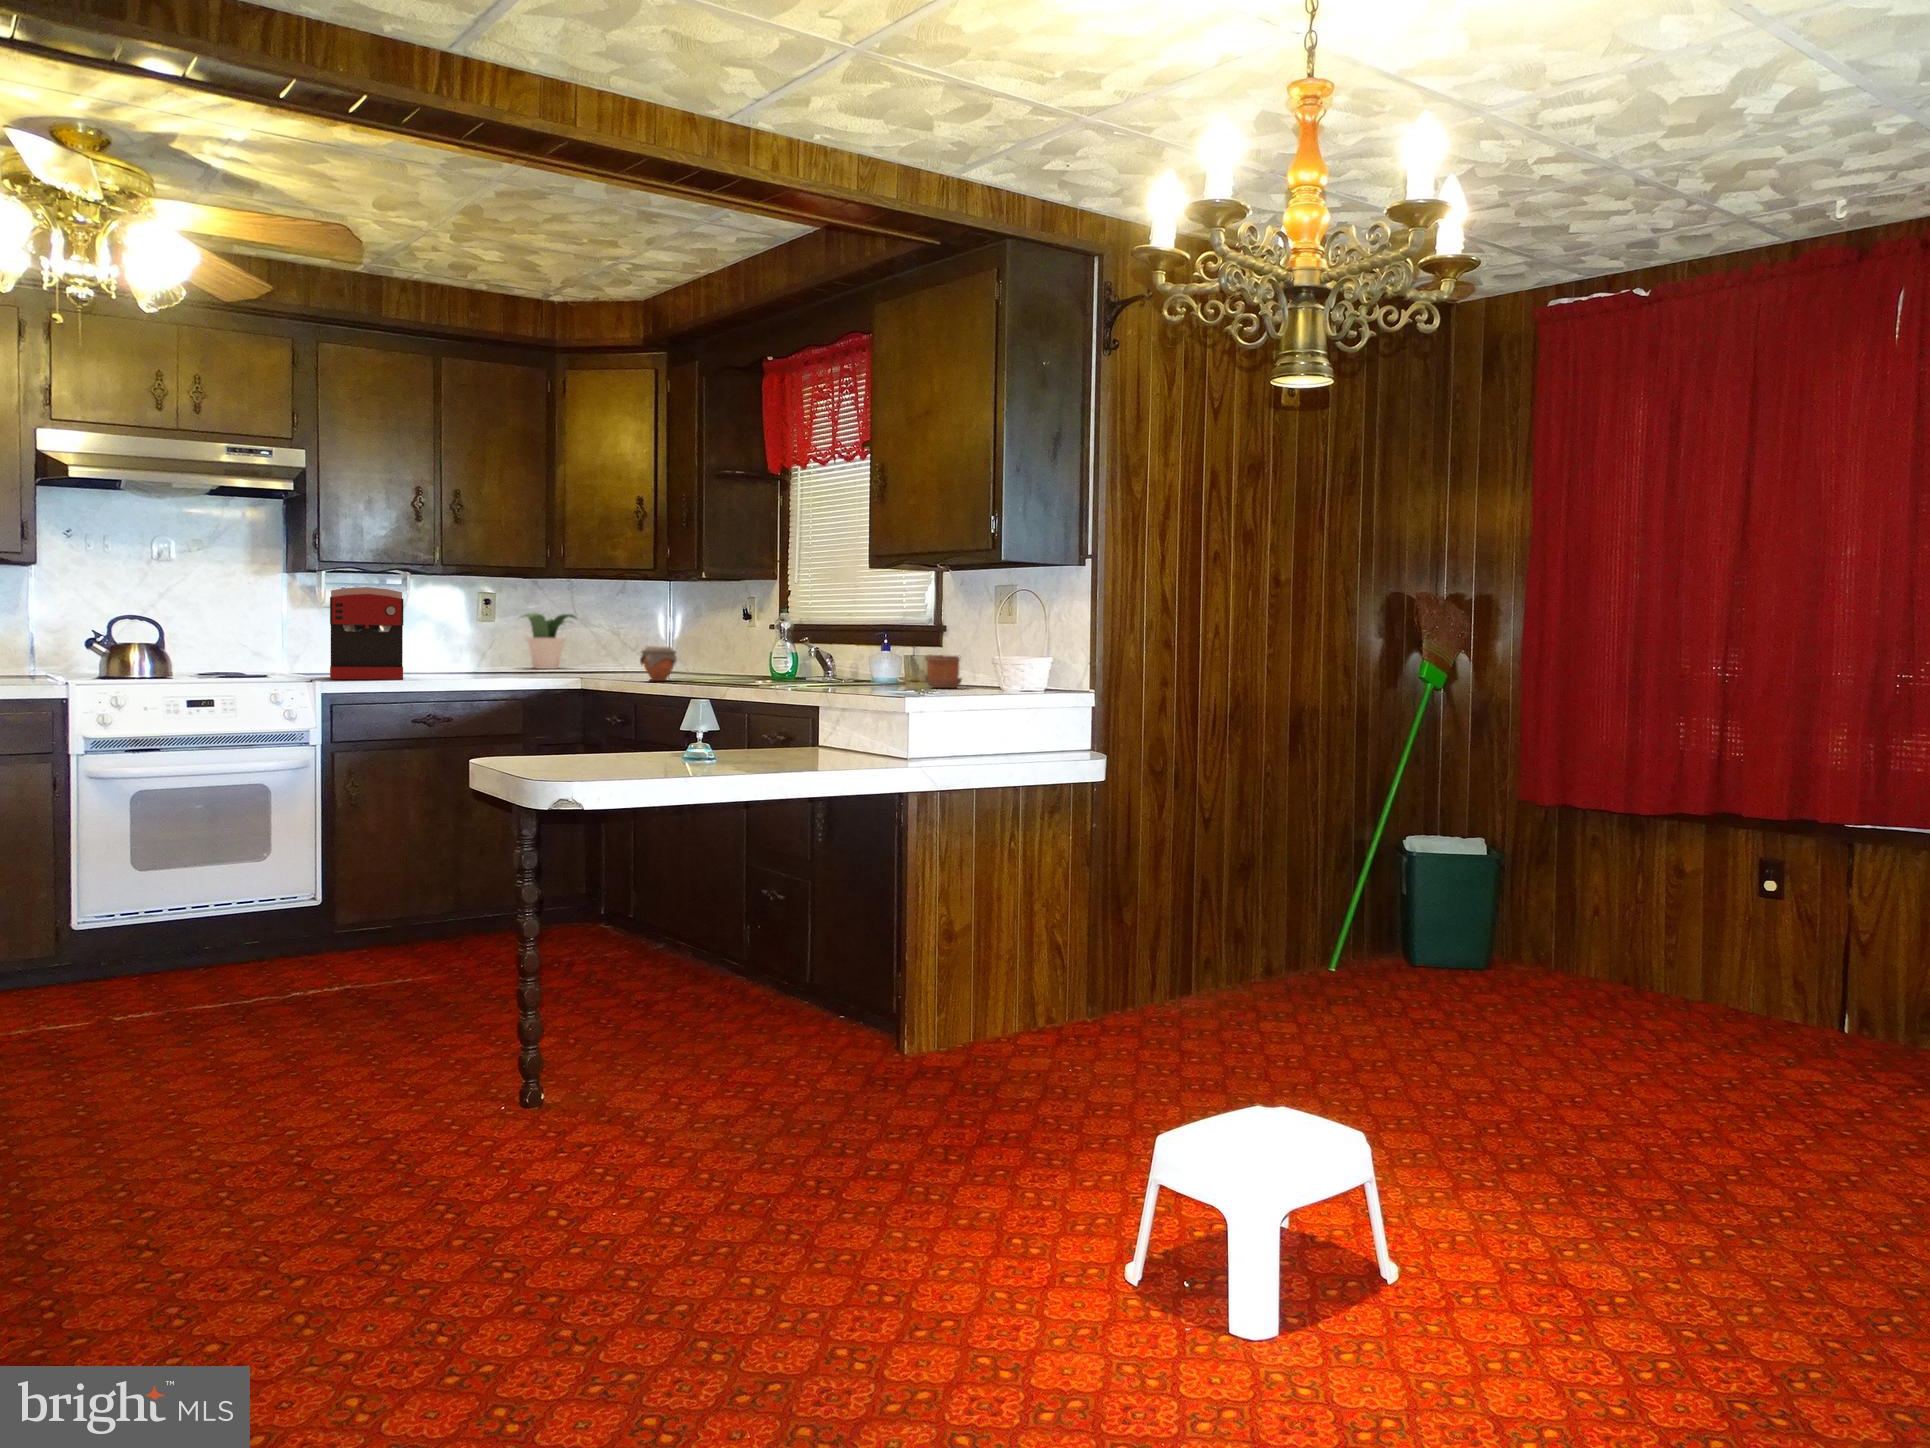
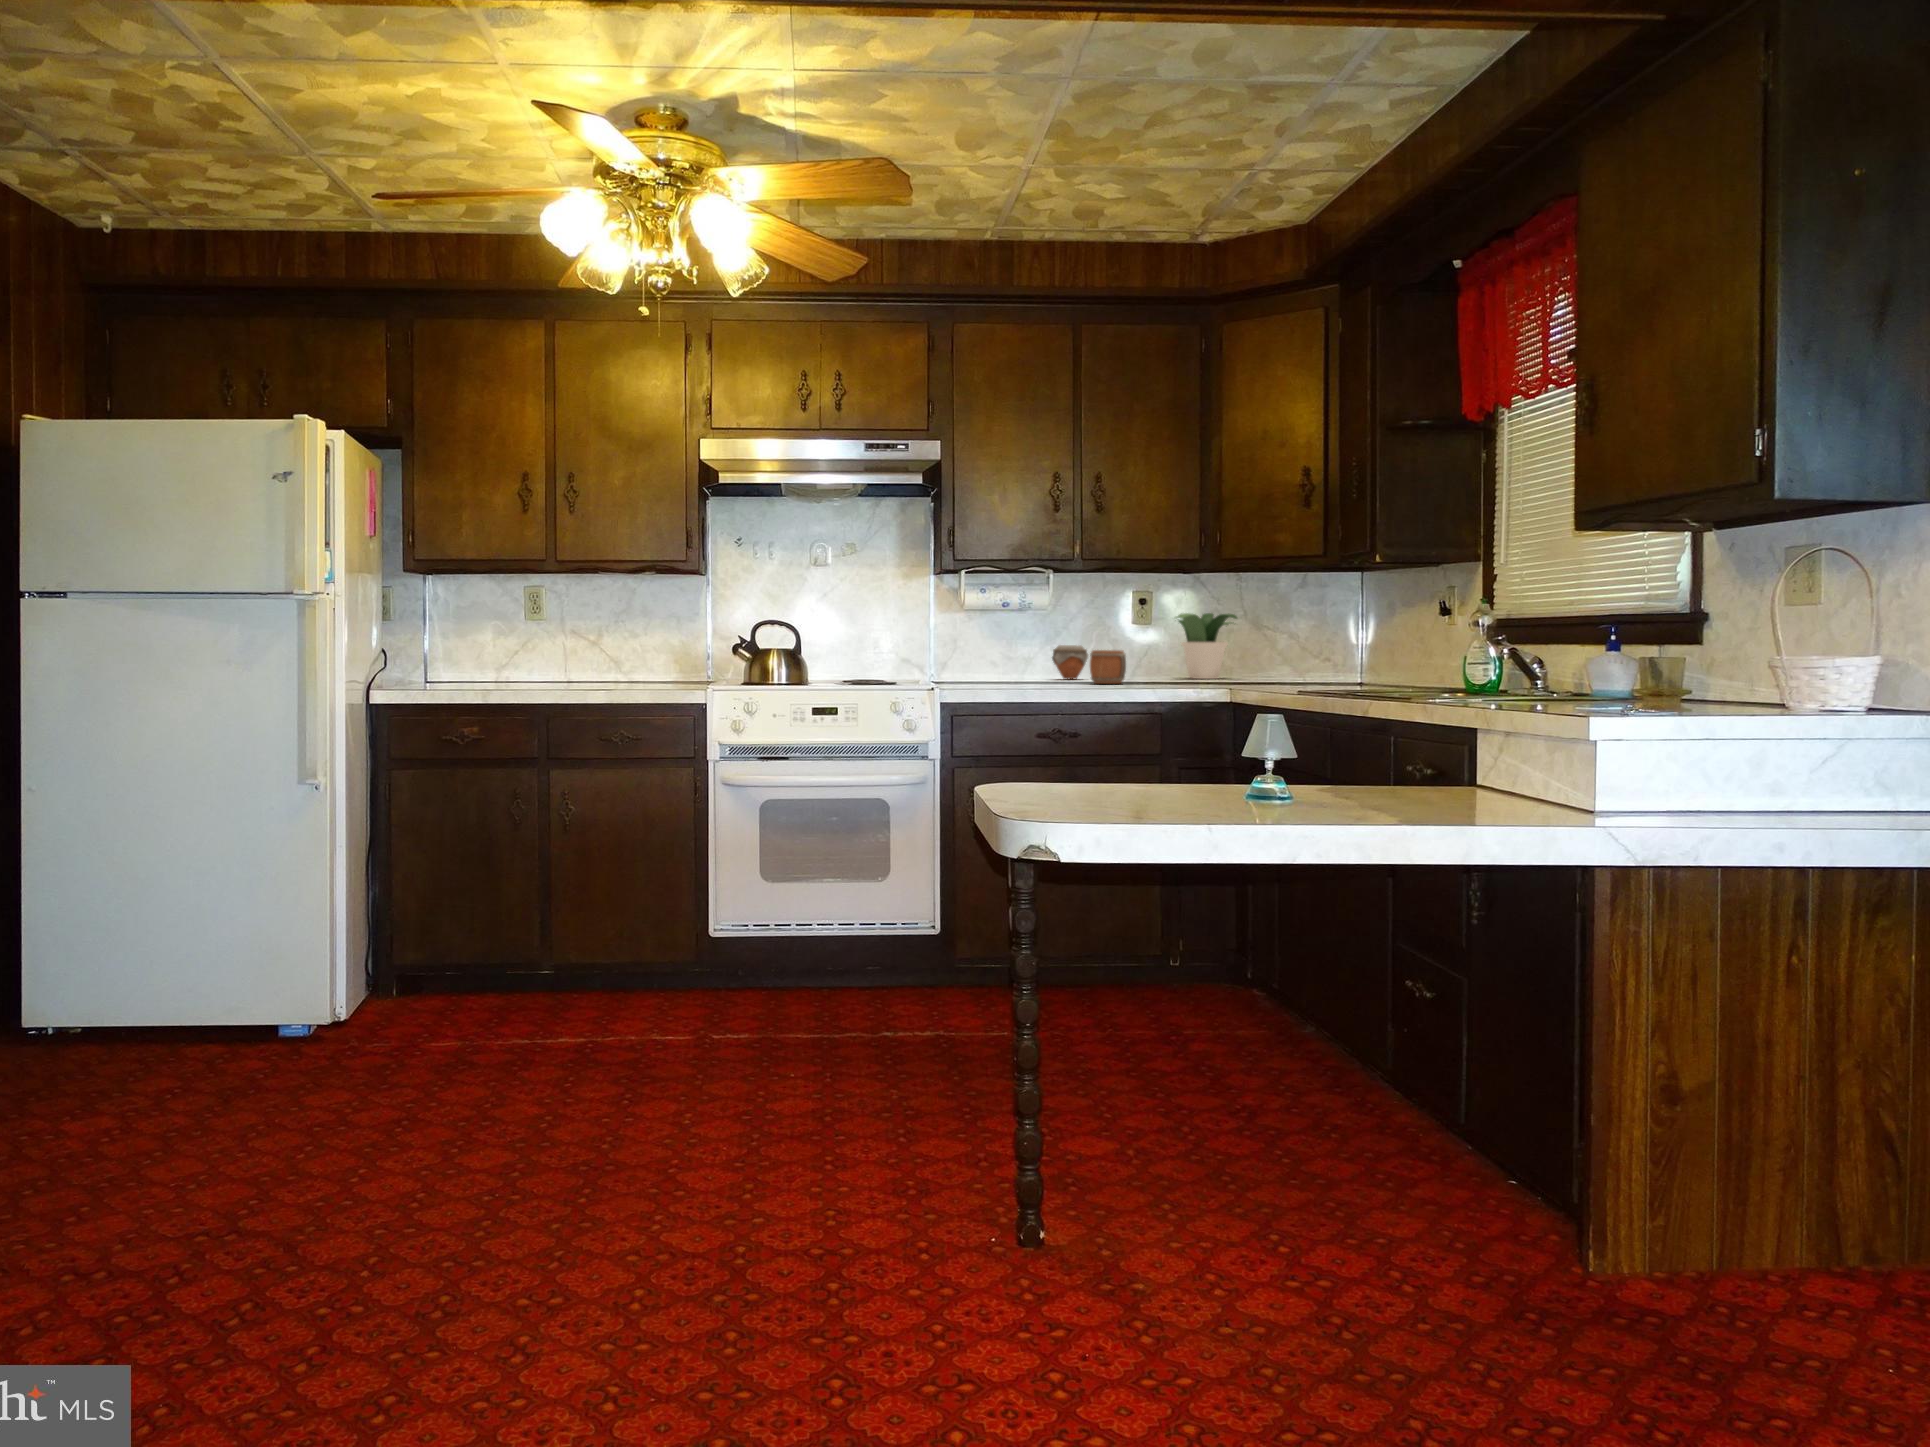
coffee maker: present [330,587,403,679] -> none [947,585,1028,688]
jar: present [640,646,677,681] -> present [1052,645,1088,679]
mug: present [923,654,962,688] -> present [1090,650,1126,684]

